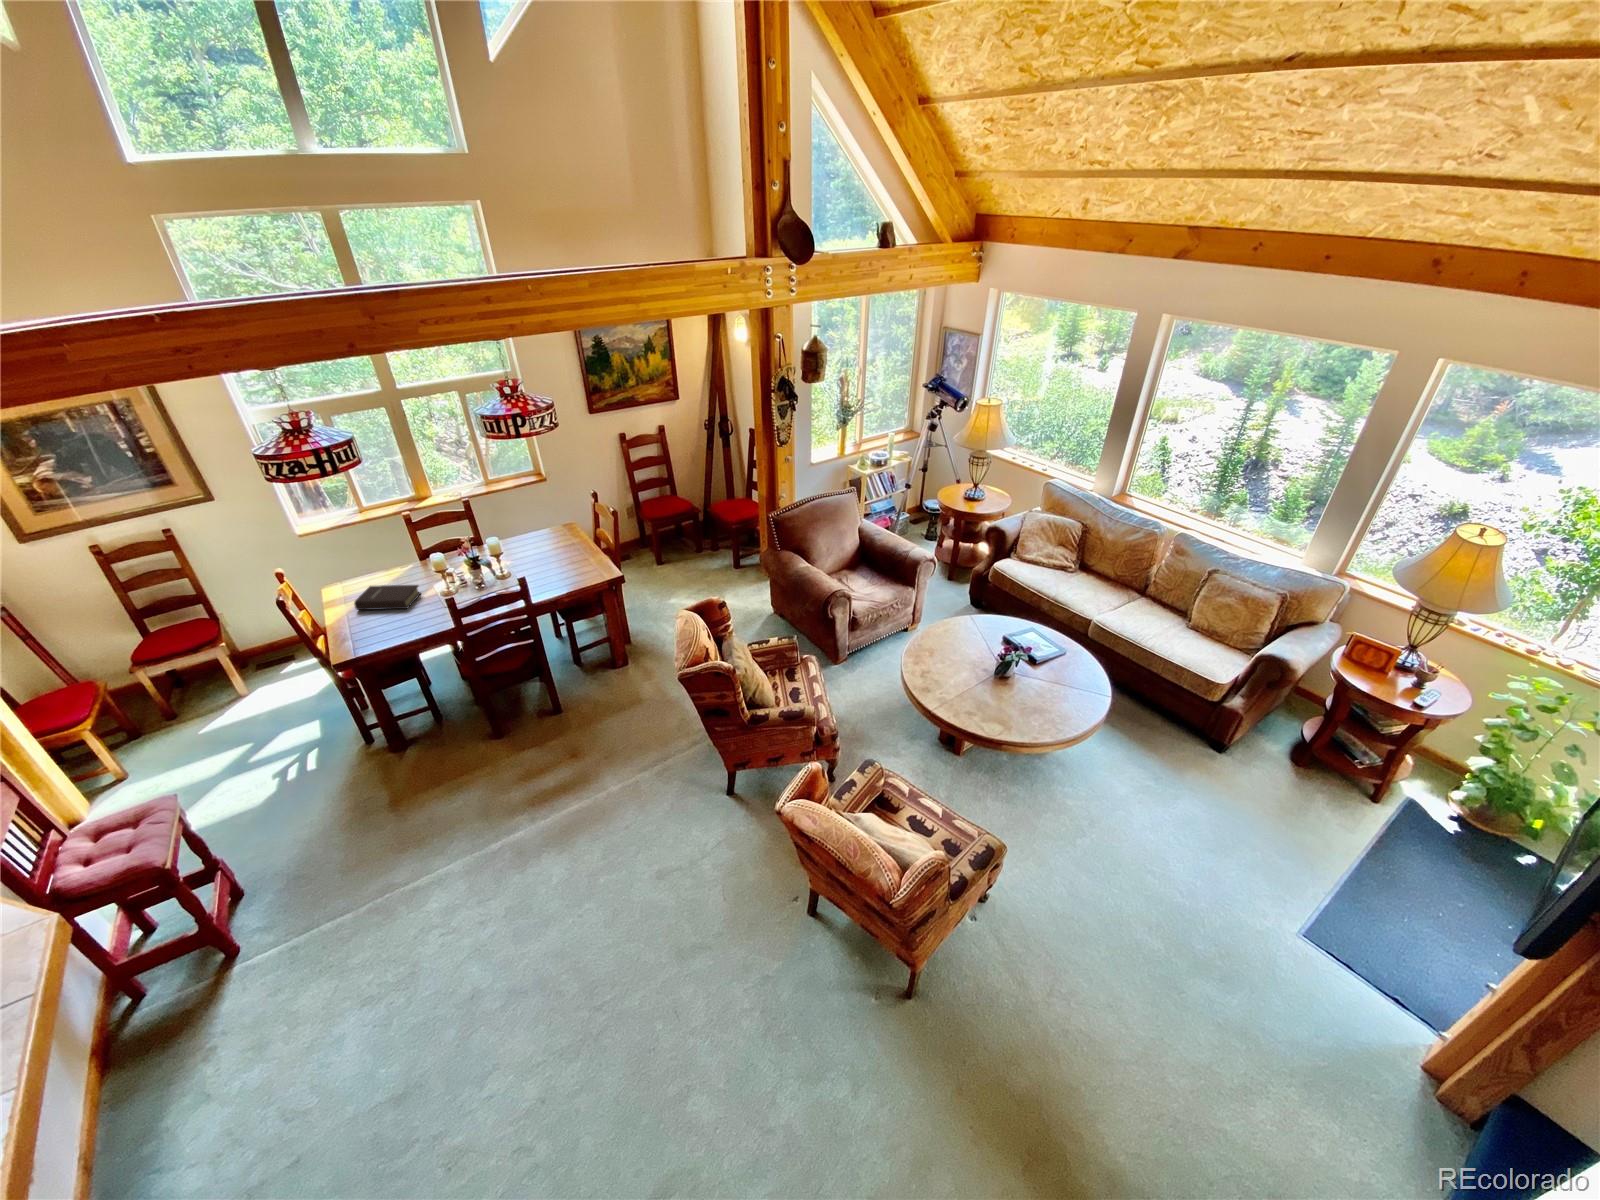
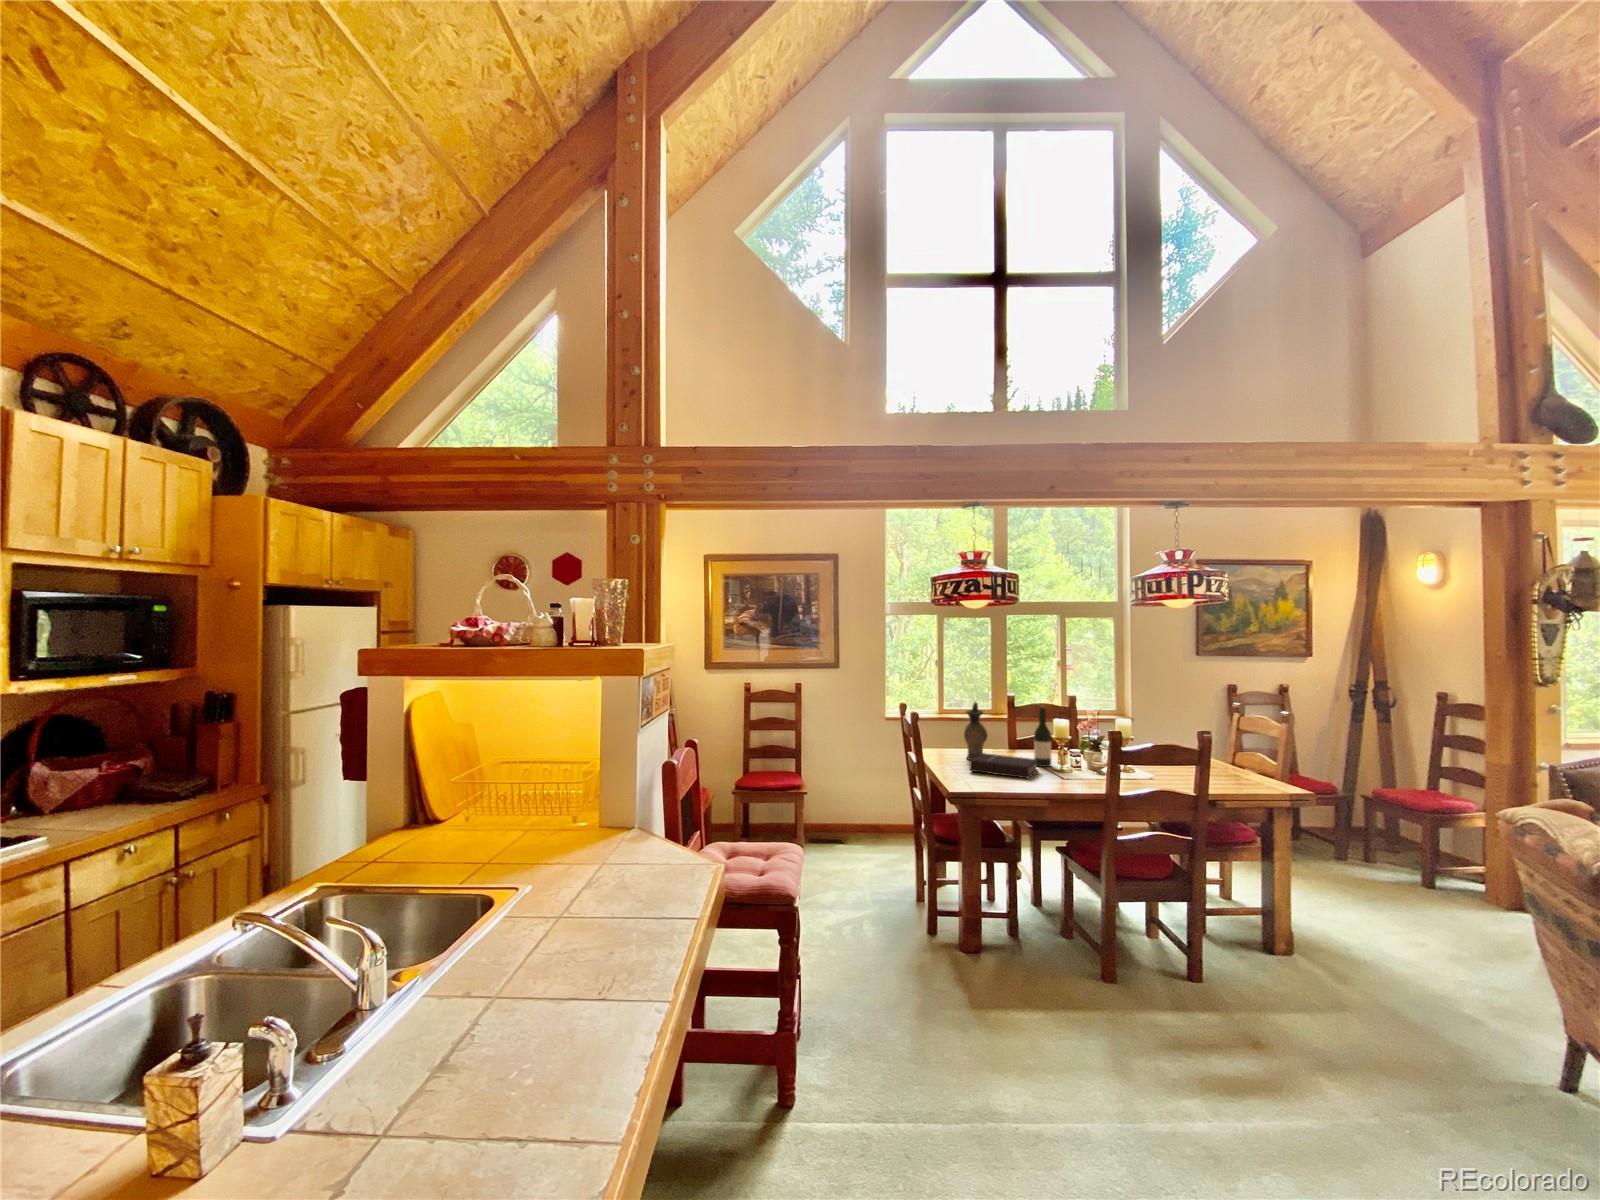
ceramic pitcher: none [349,535,380,588] -> present [964,702,988,760]
wine bottle: none [414,536,437,585] -> present [1034,706,1051,767]

